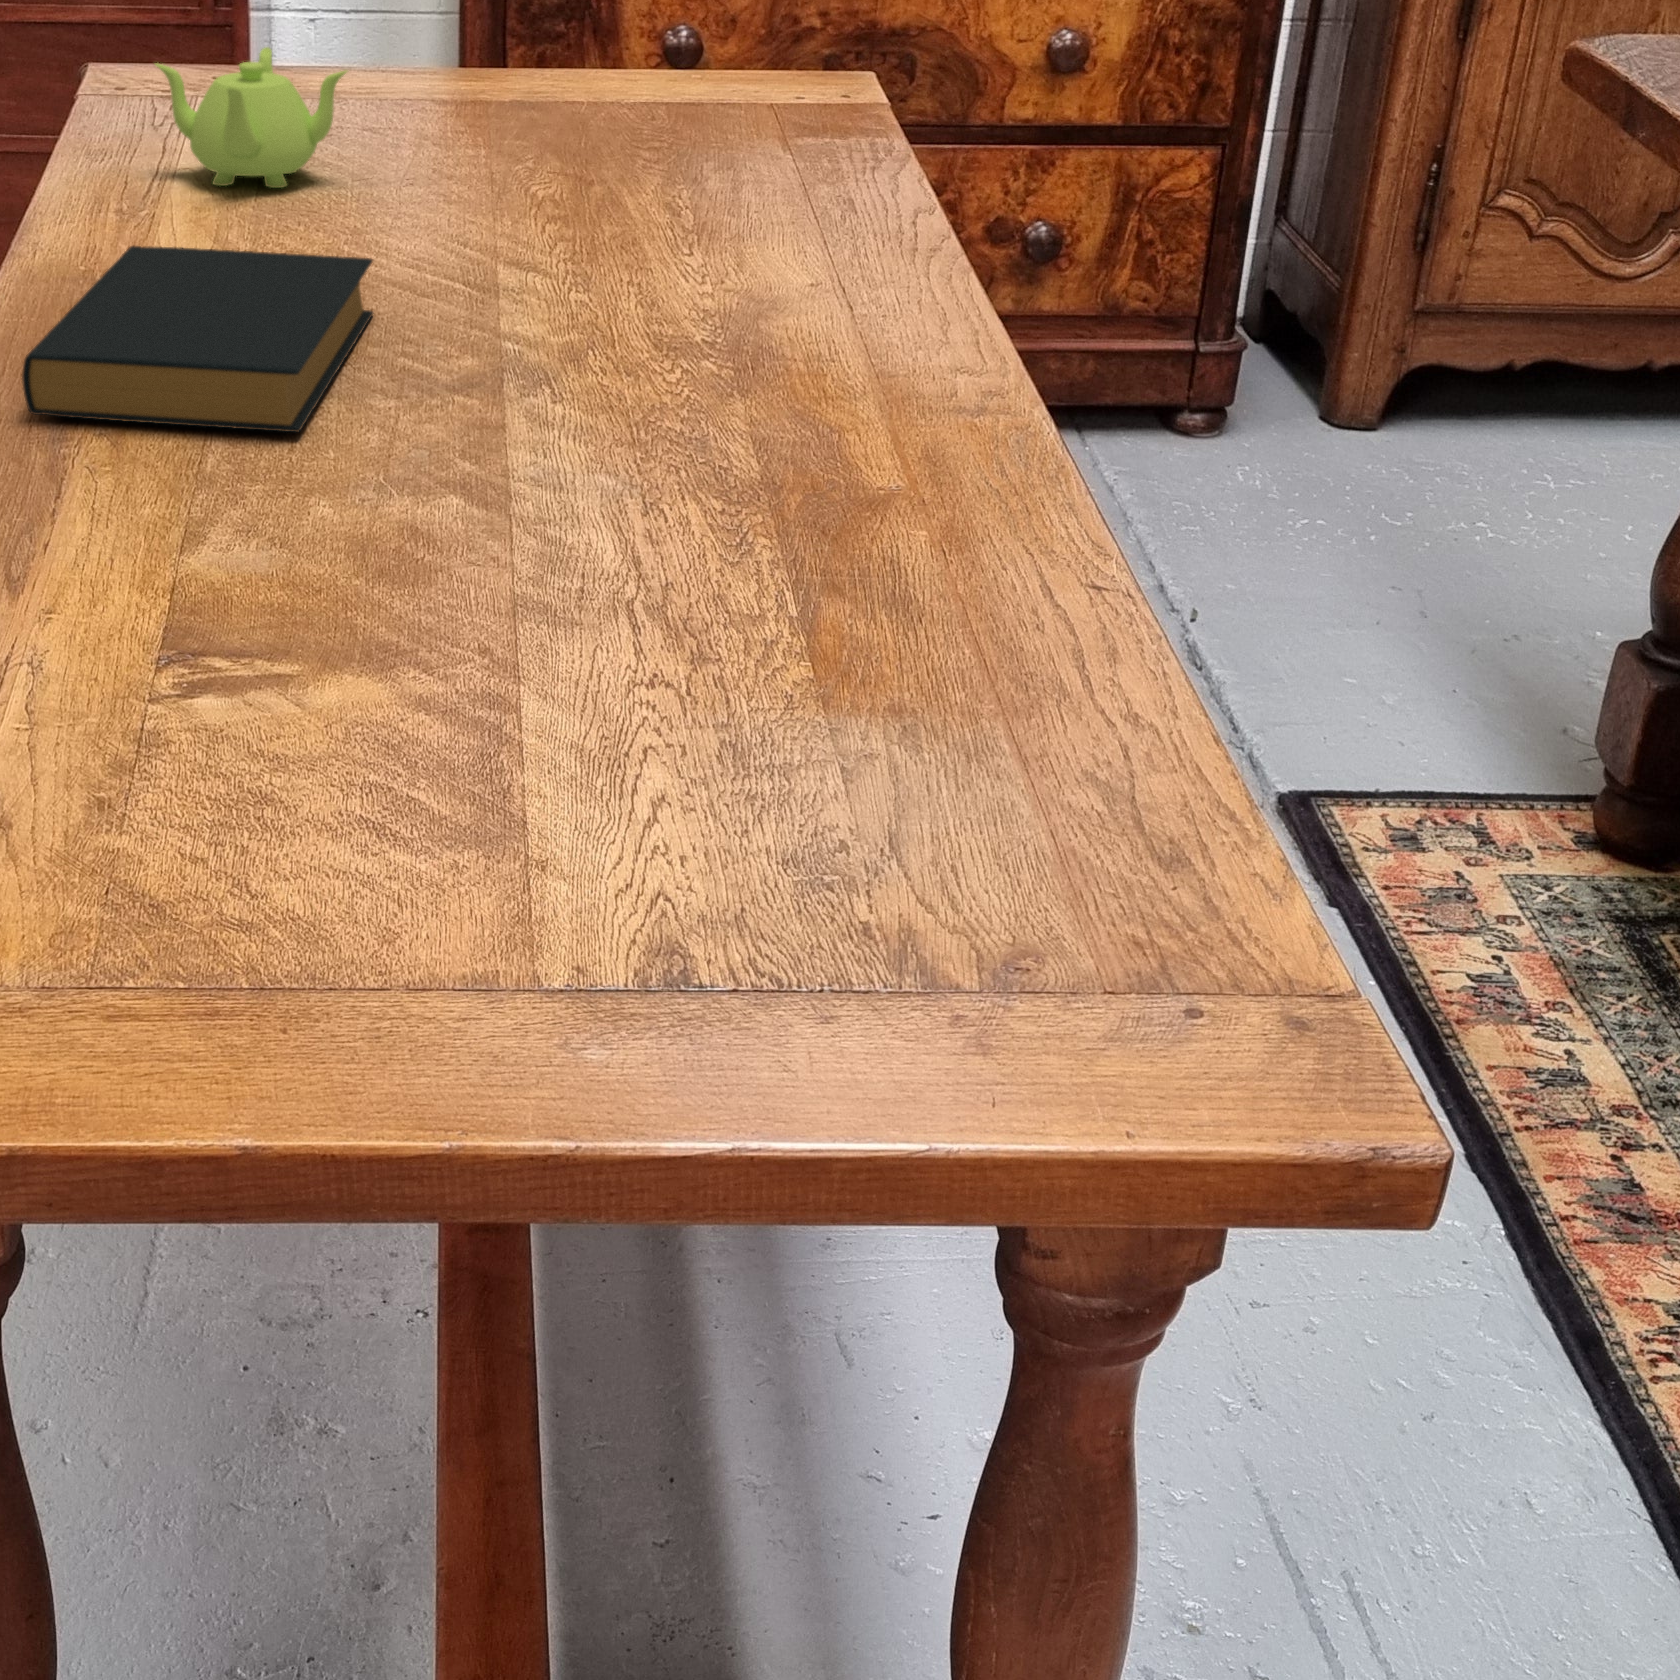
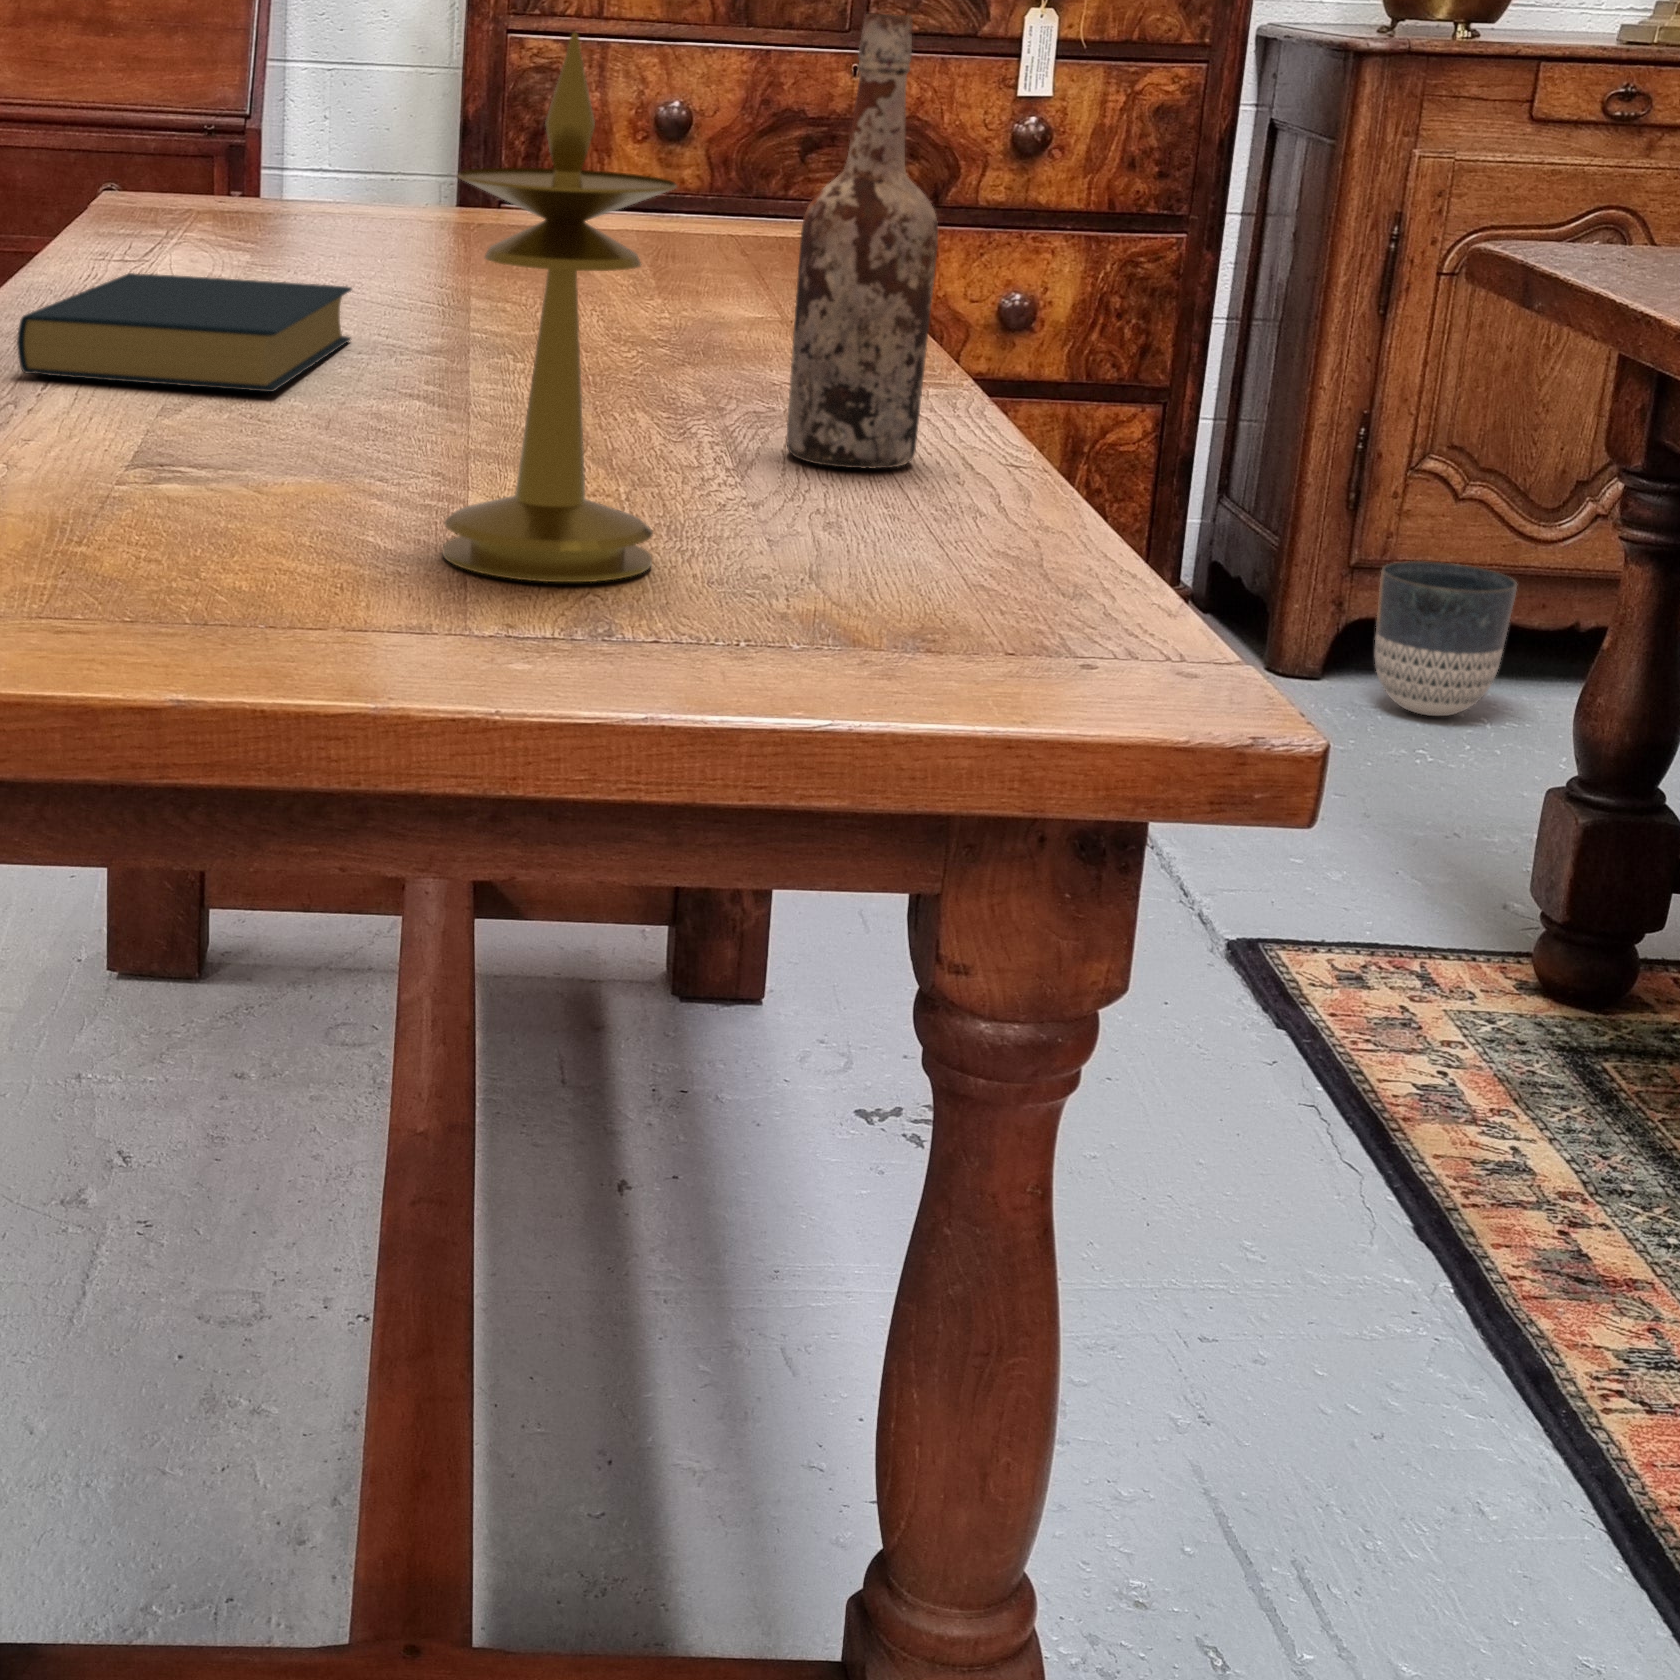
wine bottle: none [847,39,1012,532] -> present [787,14,938,468]
teapot: present [155,47,347,188] -> none [161,162,340,275]
candlestick: none [496,202,742,785] -> present [443,32,677,582]
planter: none [1440,309,1594,477] -> present [1375,561,1517,716]

